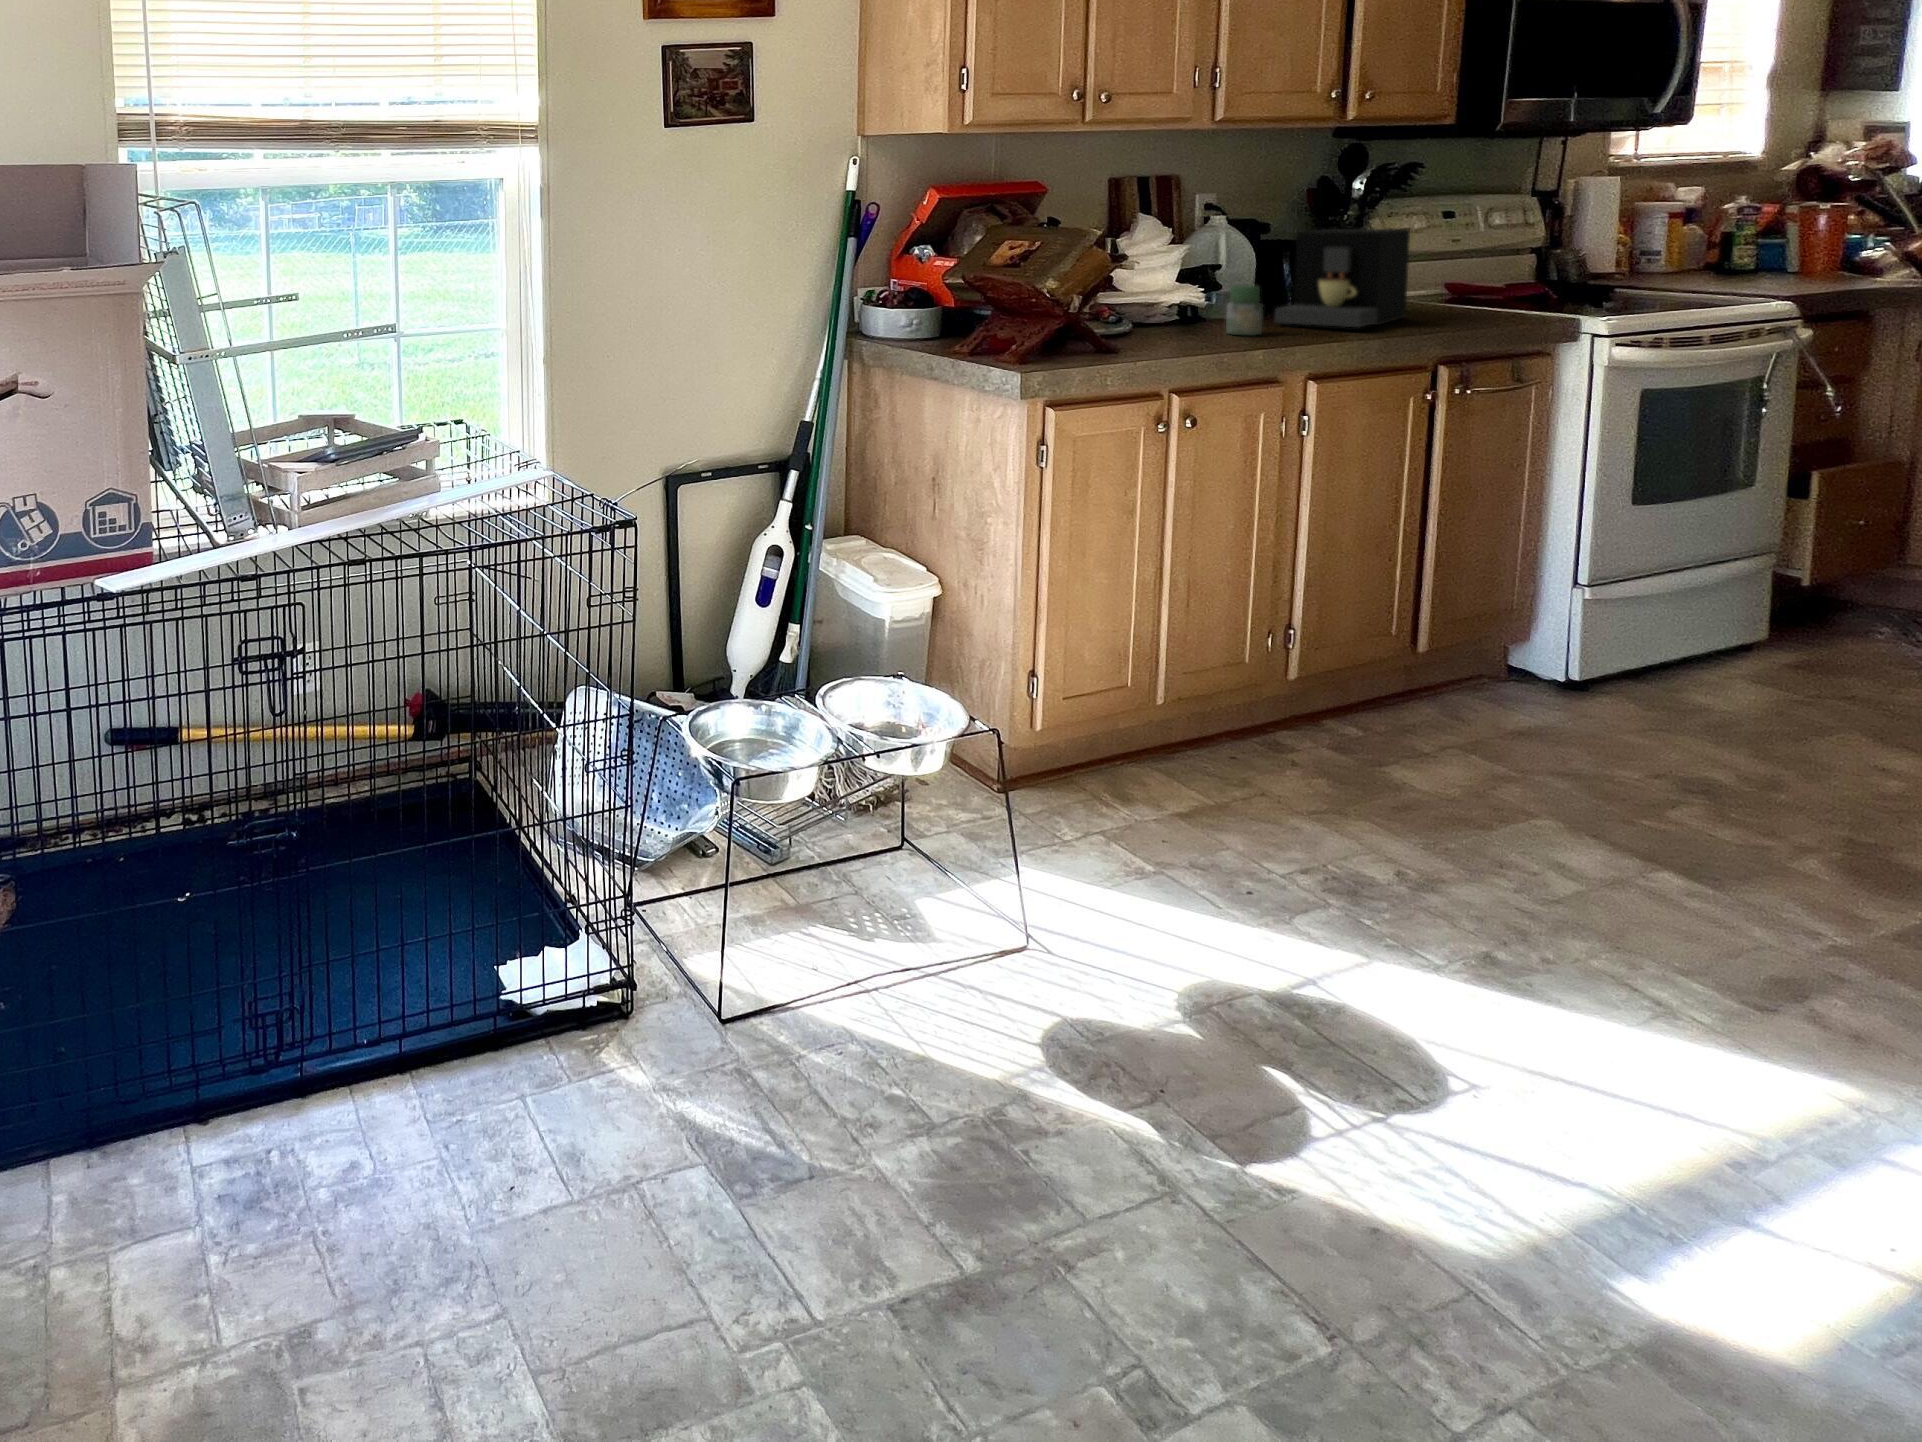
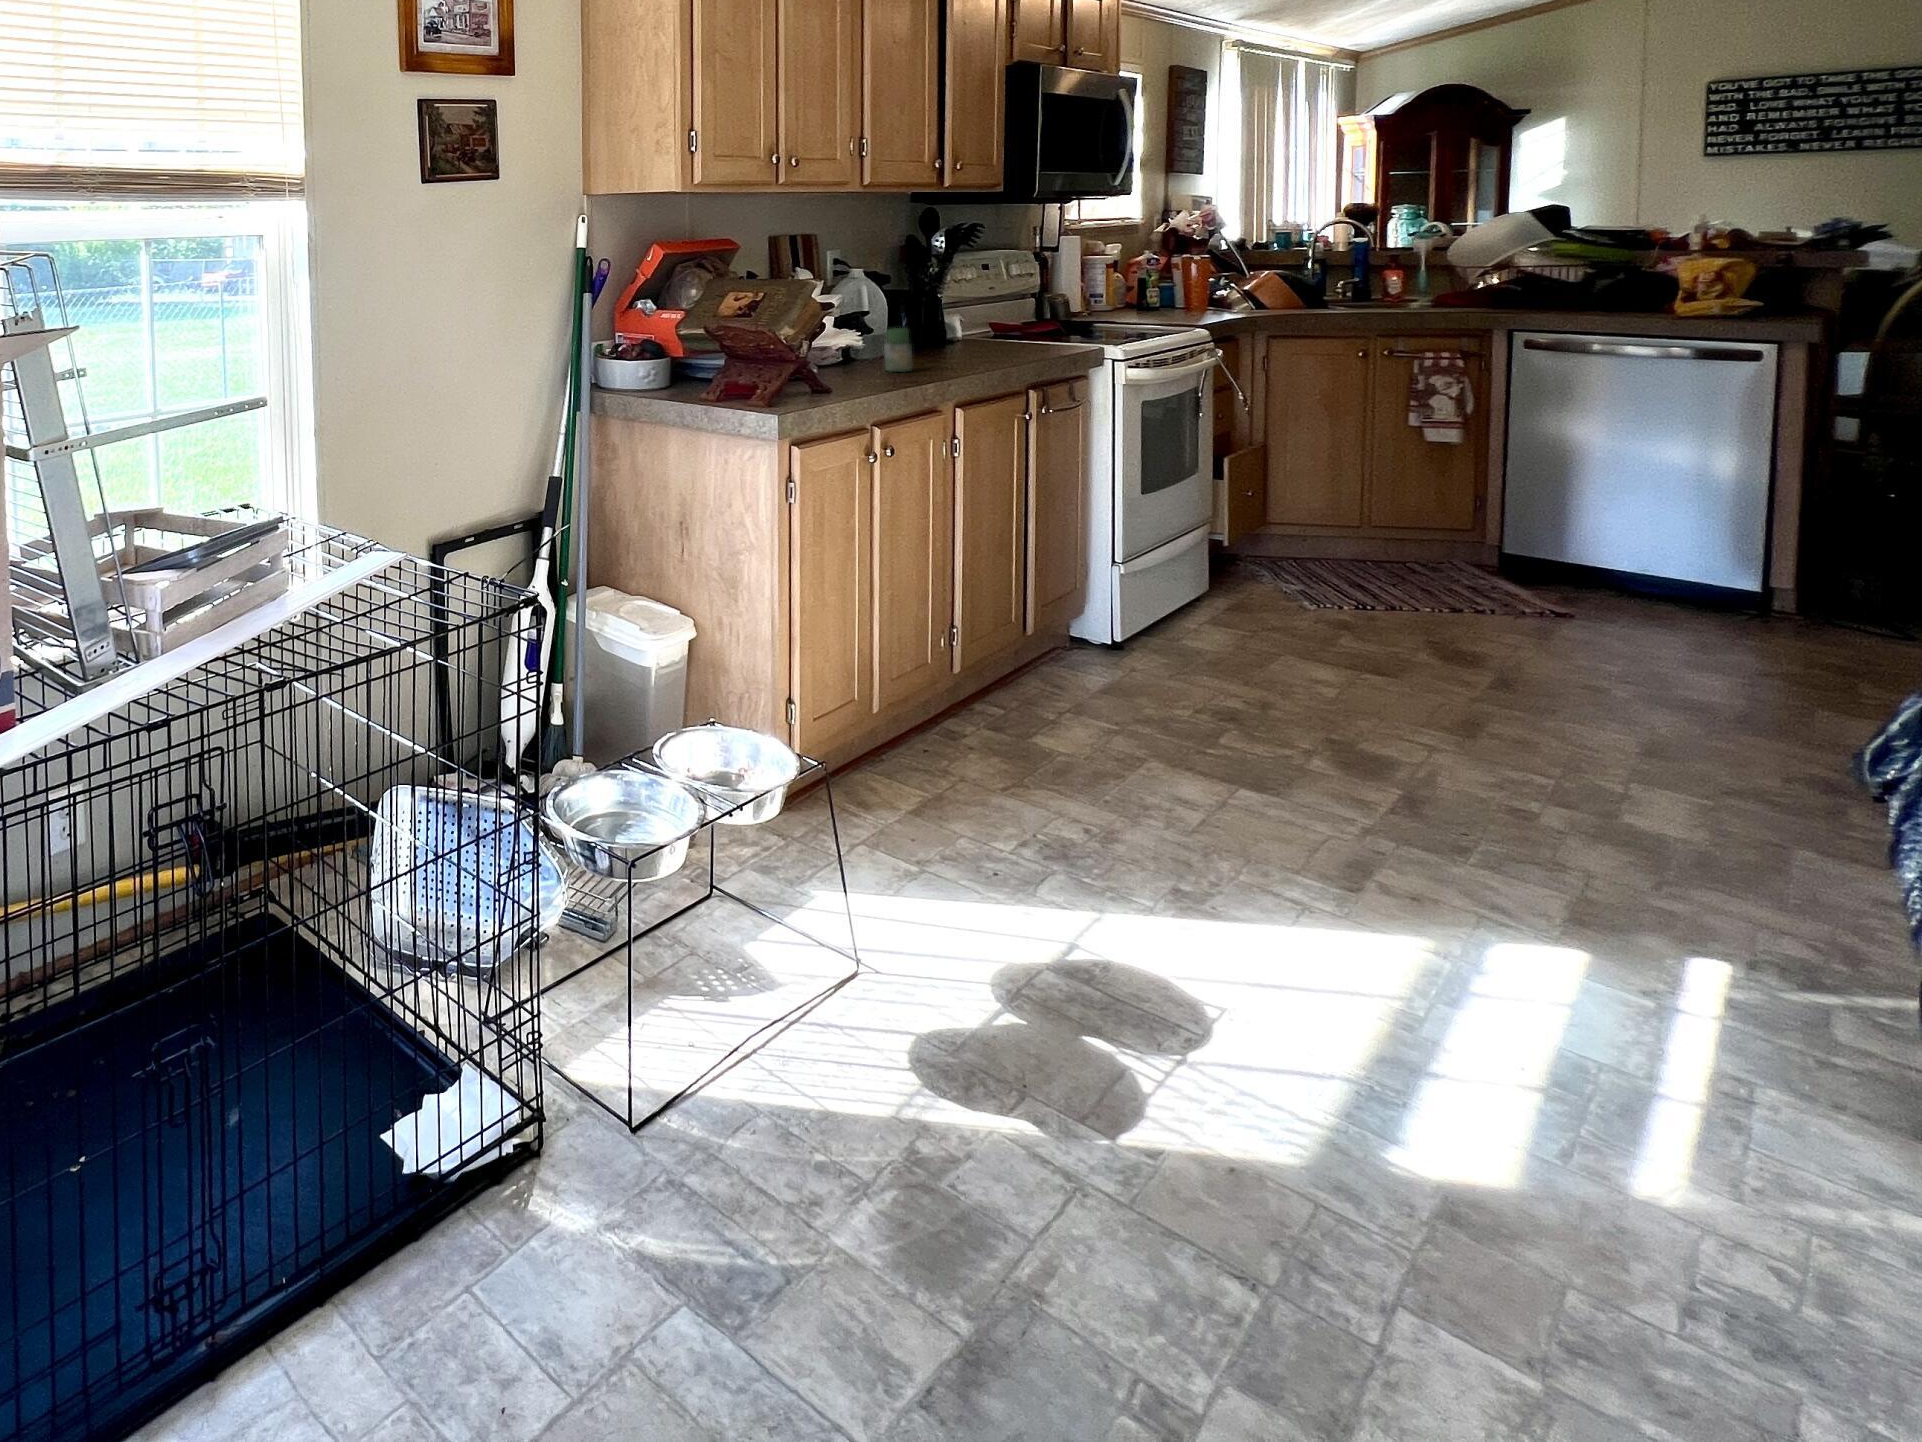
coffee maker: present [1275,229,1410,327] -> none [910,279,992,361]

